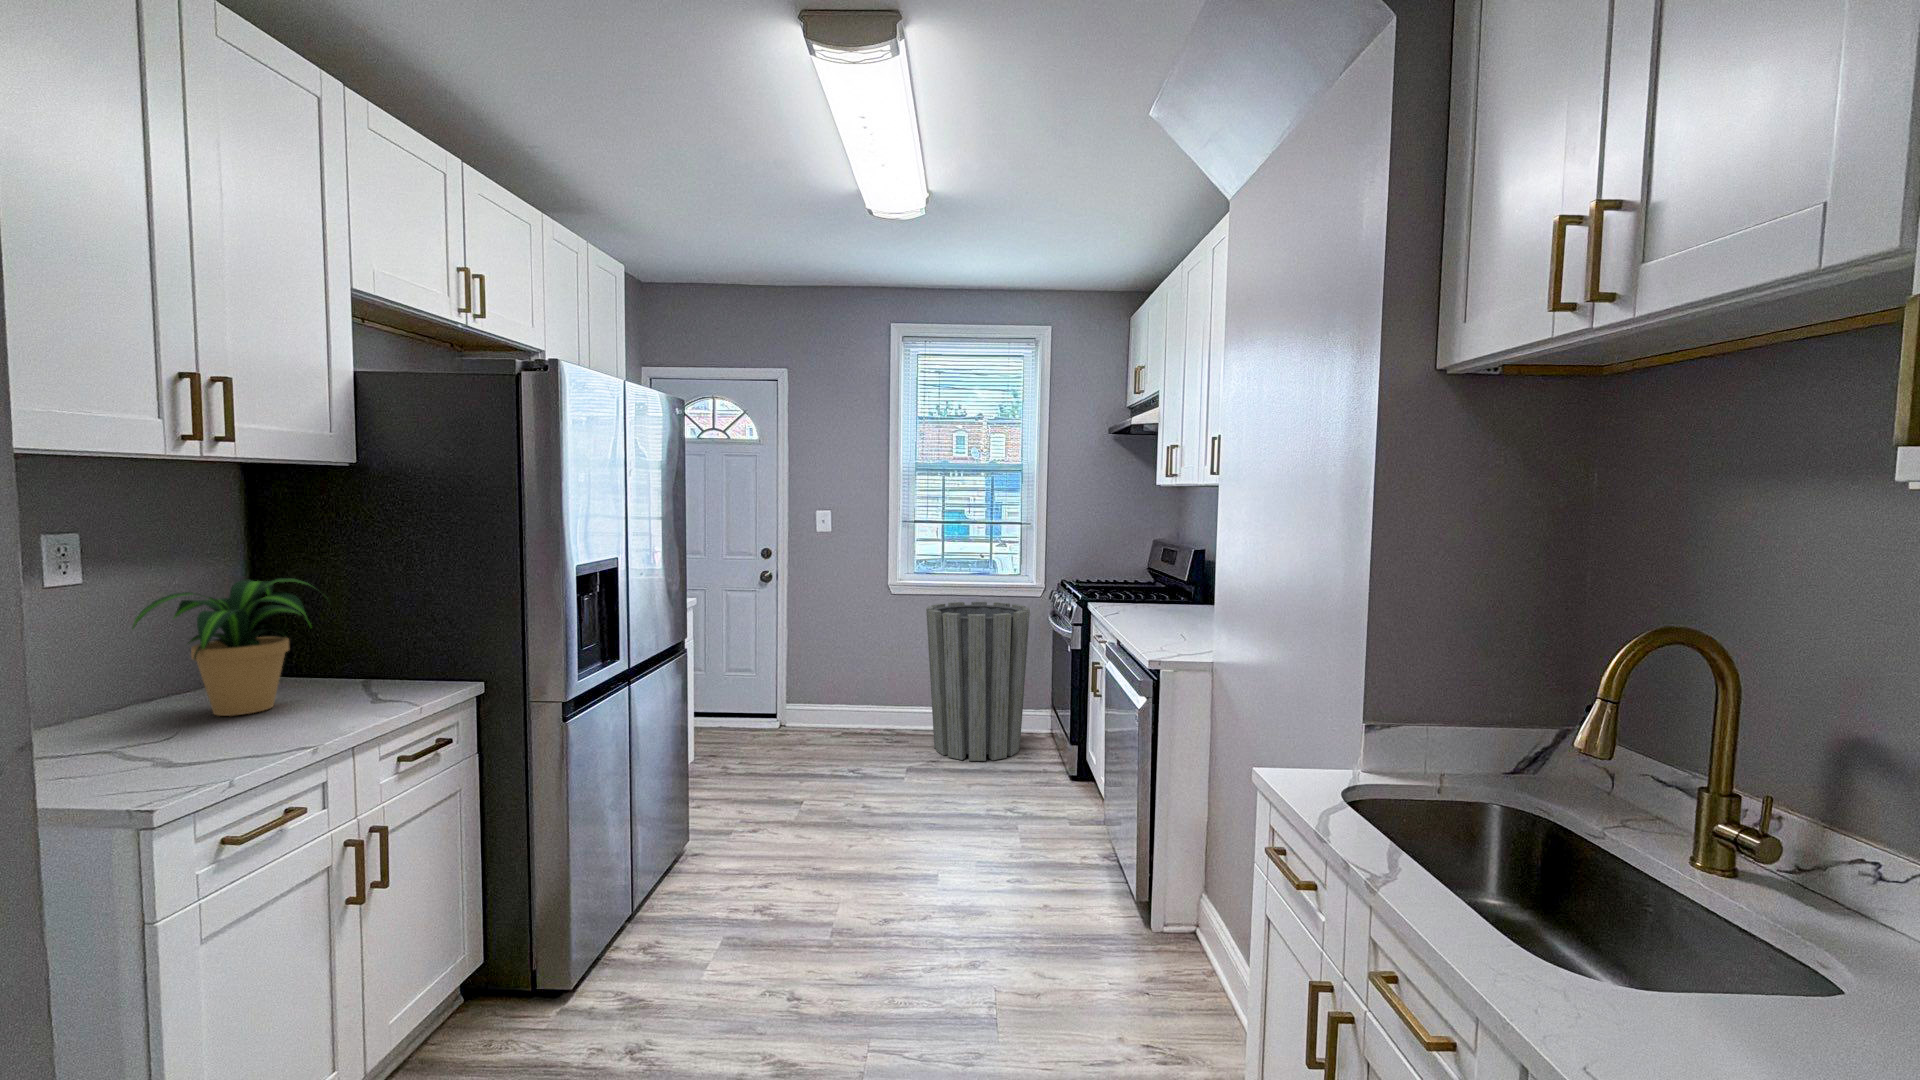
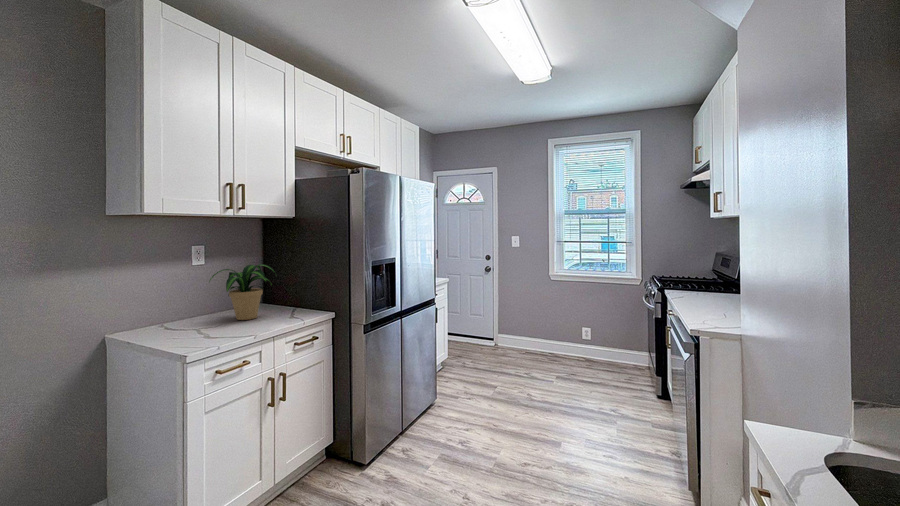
trash can: present [926,602,1030,761] -> none [569,287,633,379]

